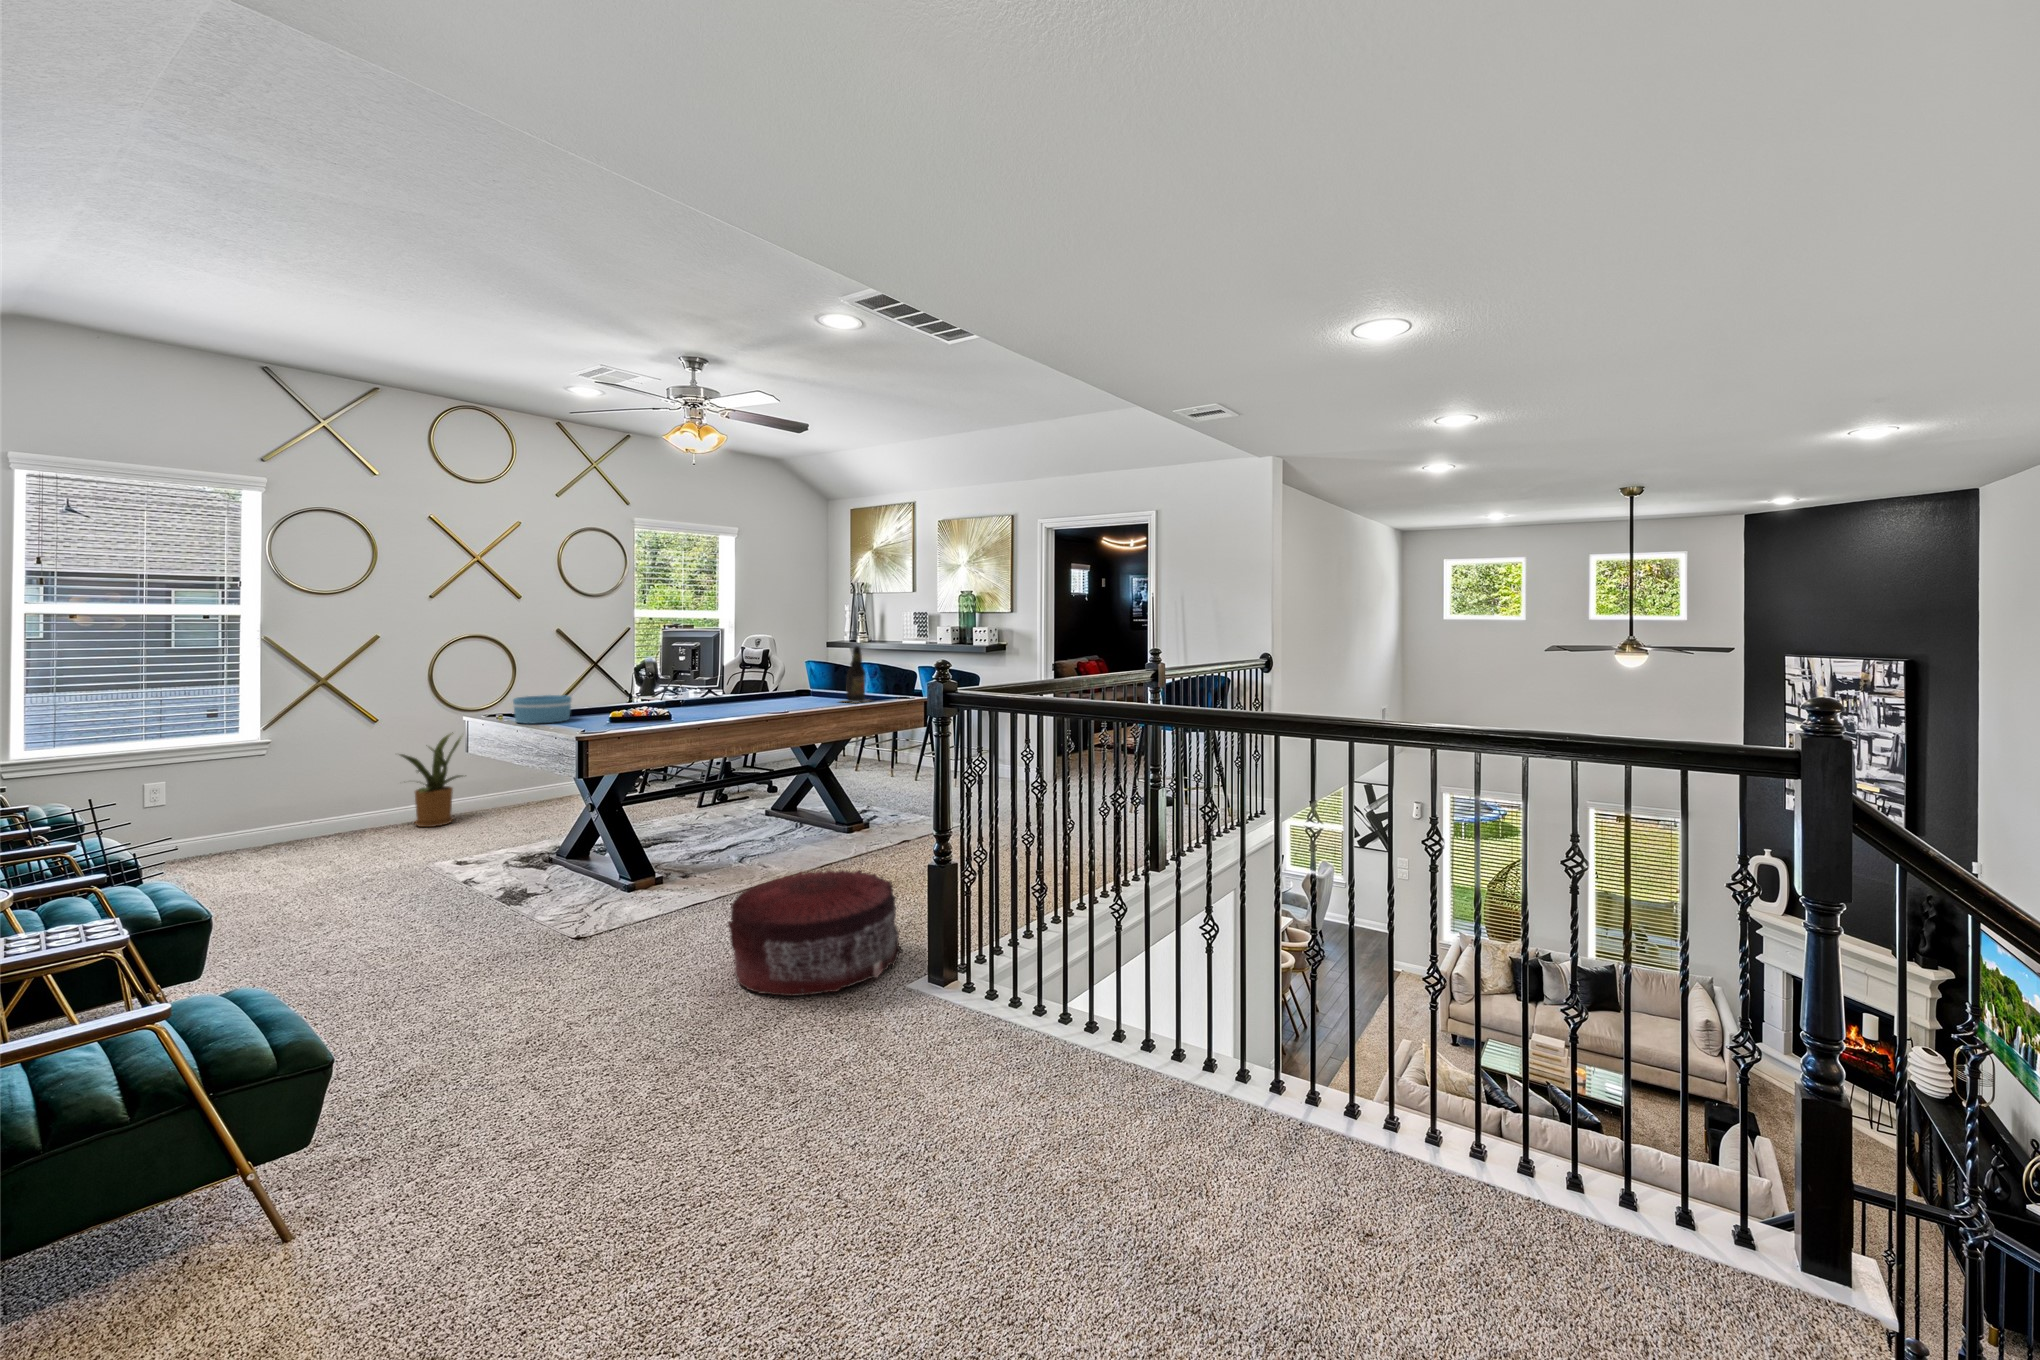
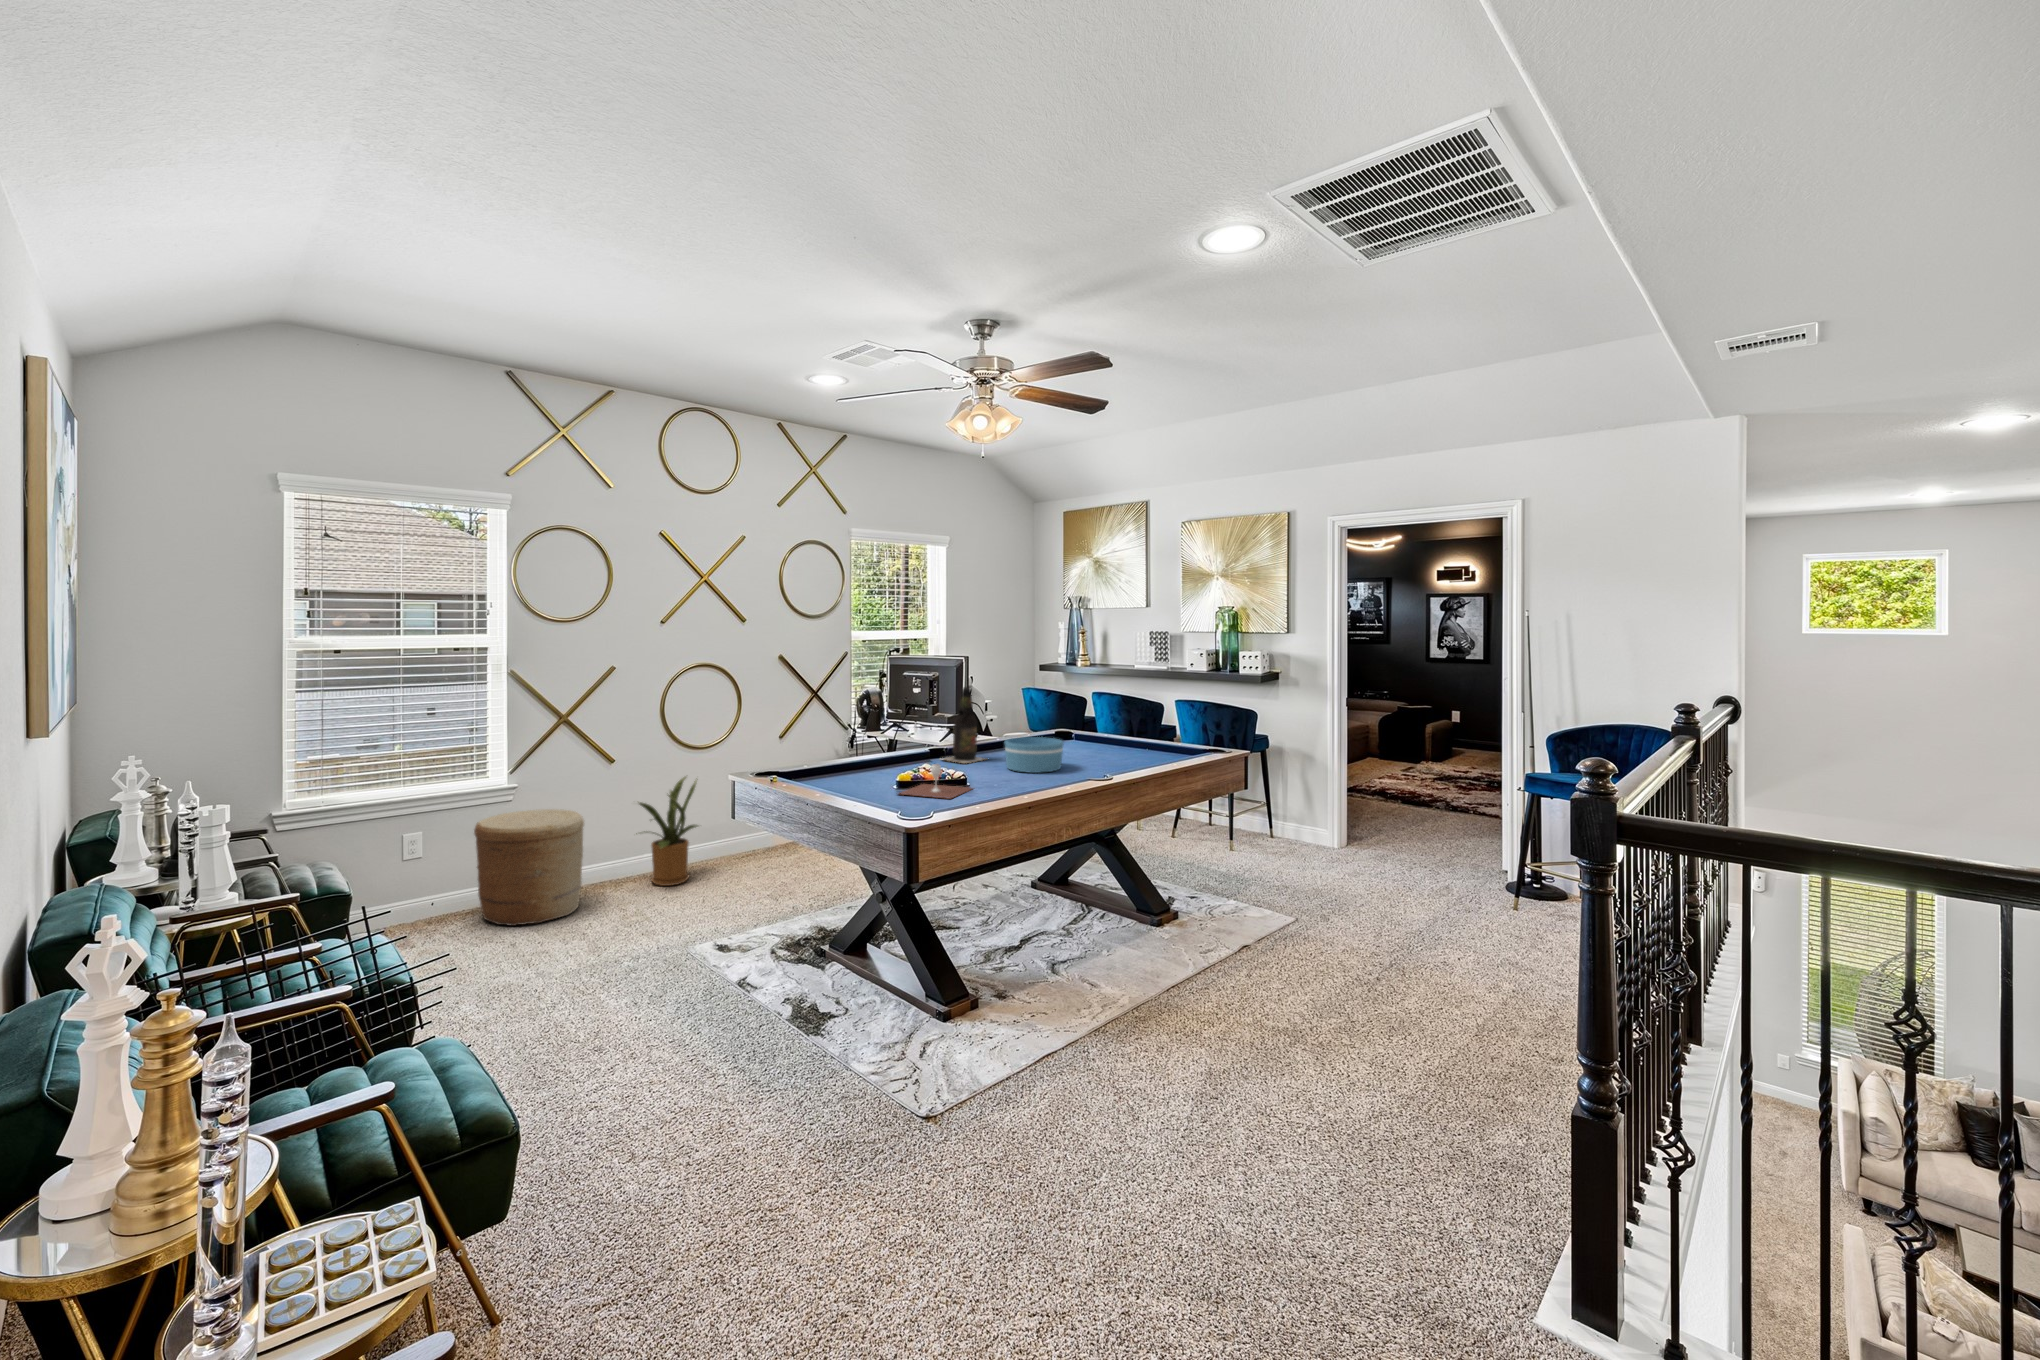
beer bottle: present [844,646,866,703] -> present [944,687,984,763]
bowl: present [513,695,571,724] -> present [1005,737,1064,773]
wine glass: none [598,704,670,729] -> present [900,764,971,799]
woven basket: none [223,760,340,859] -> present [474,809,584,926]
pouf: present [728,870,902,996] -> none [1181,1035,1440,1279]

